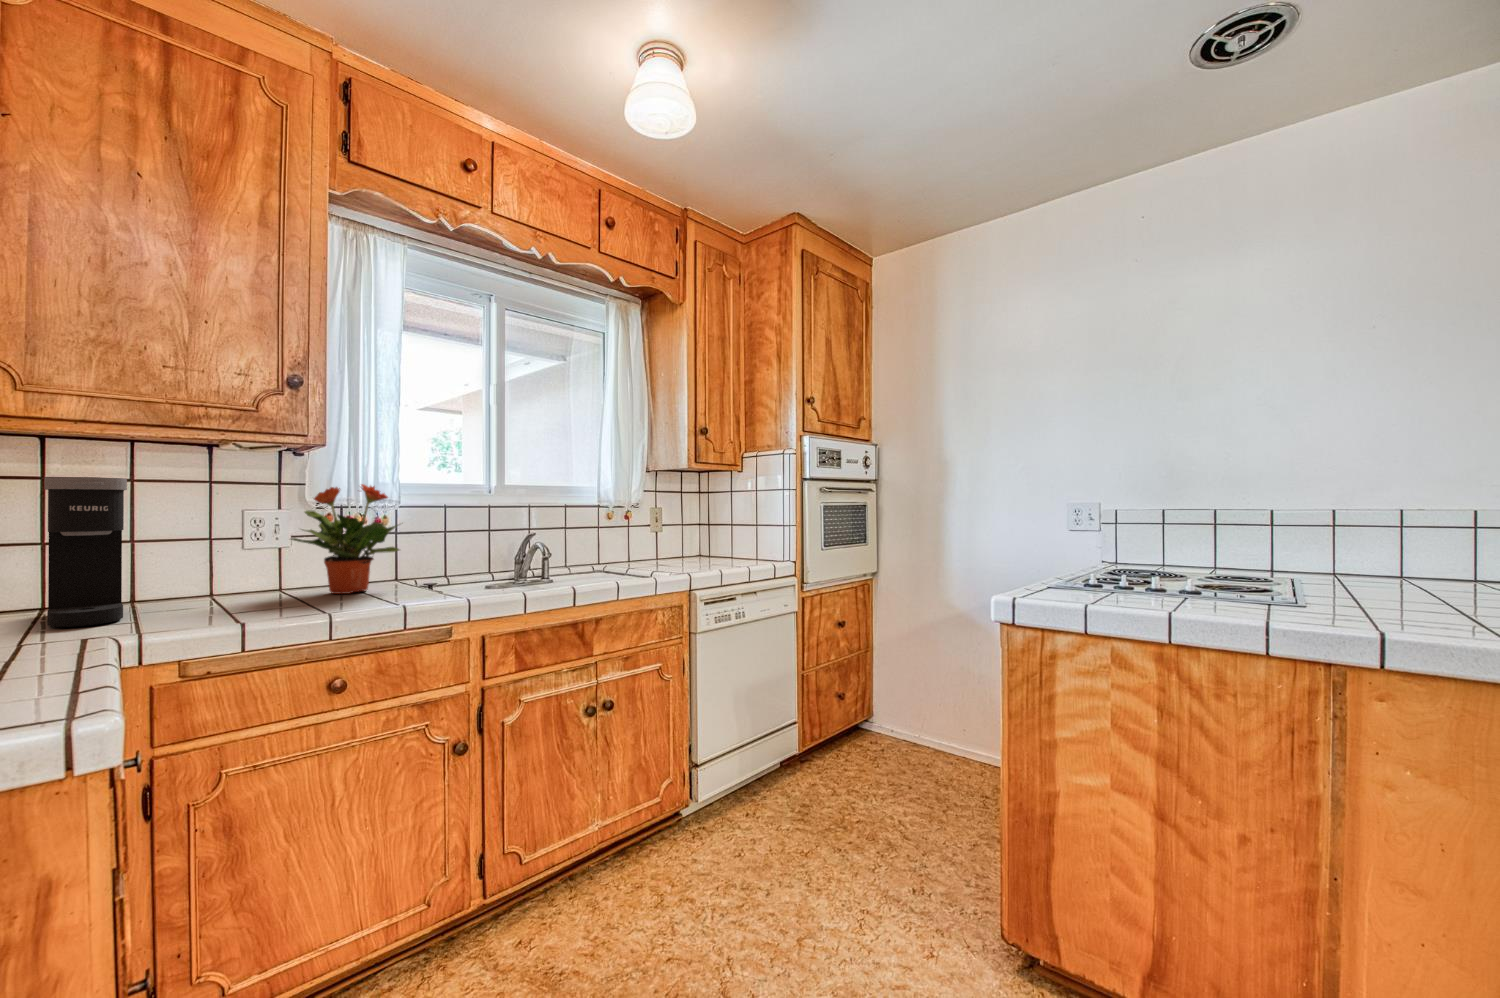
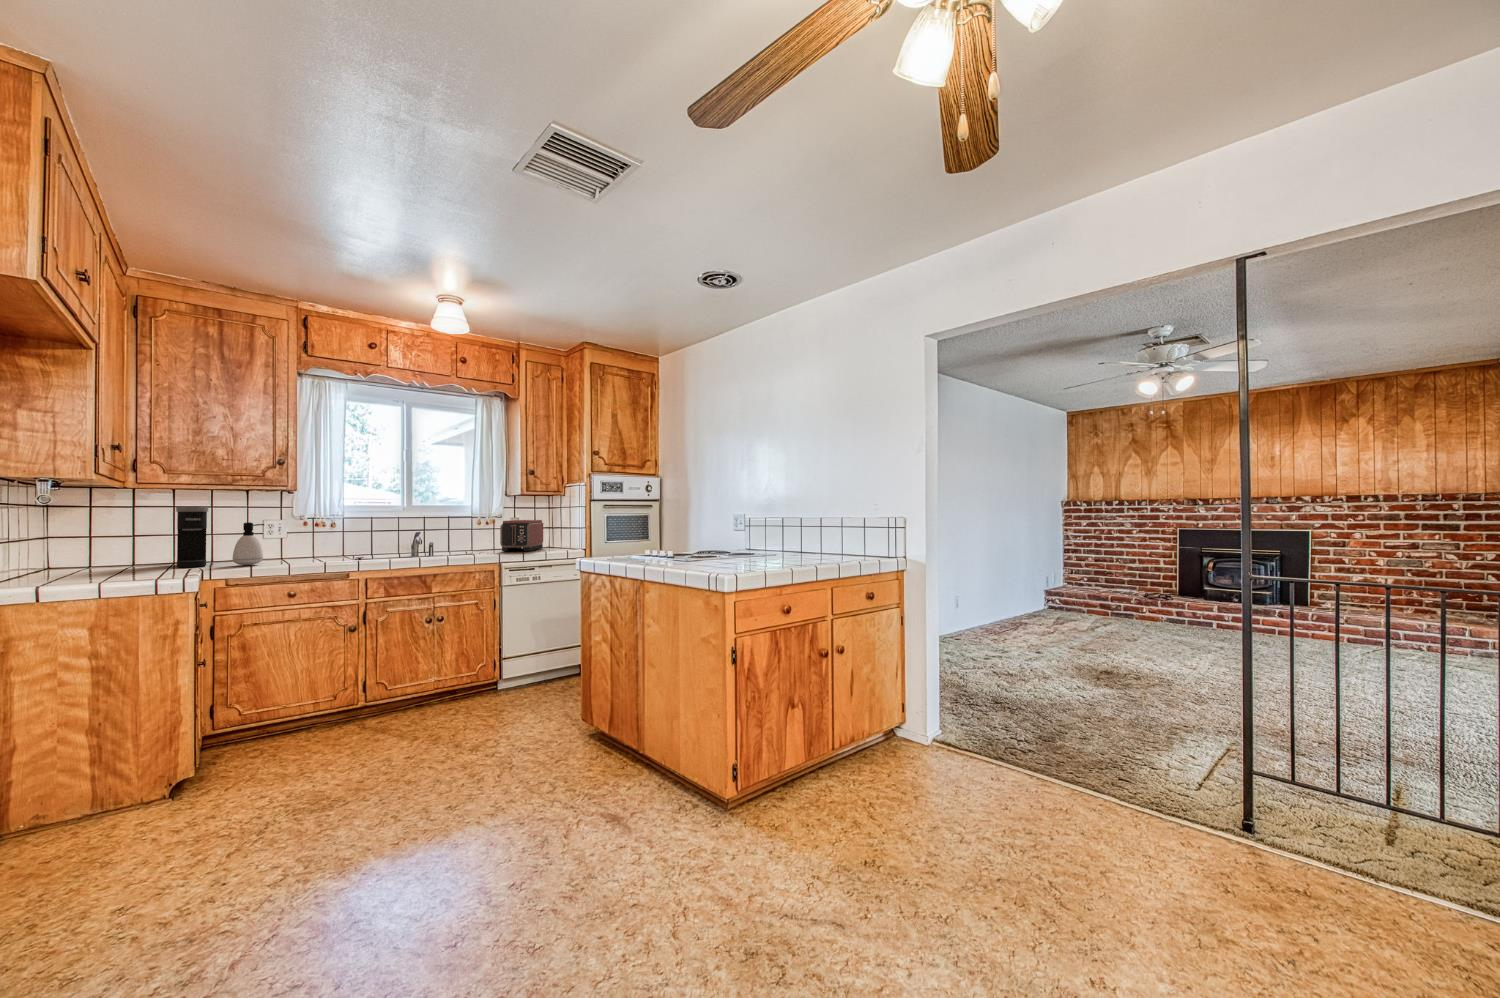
potted plant: present [291,484,399,594] -> none [282,507,342,560]
toaster: none [665,513,716,568] -> present [500,520,543,551]
soap dispenser: none [189,516,262,616] -> present [233,522,264,565]

